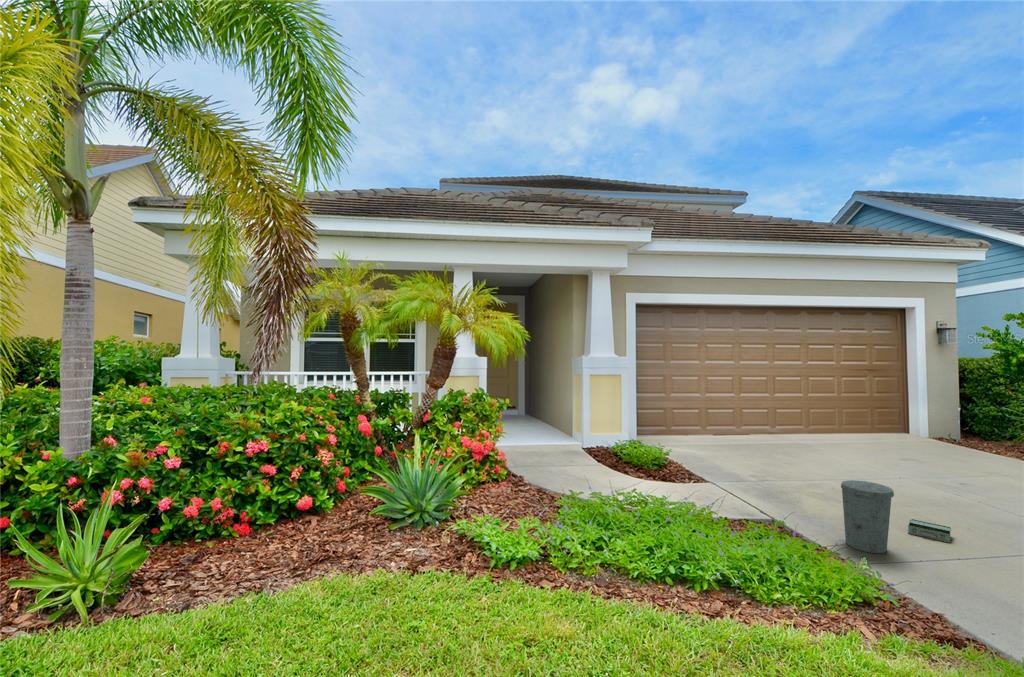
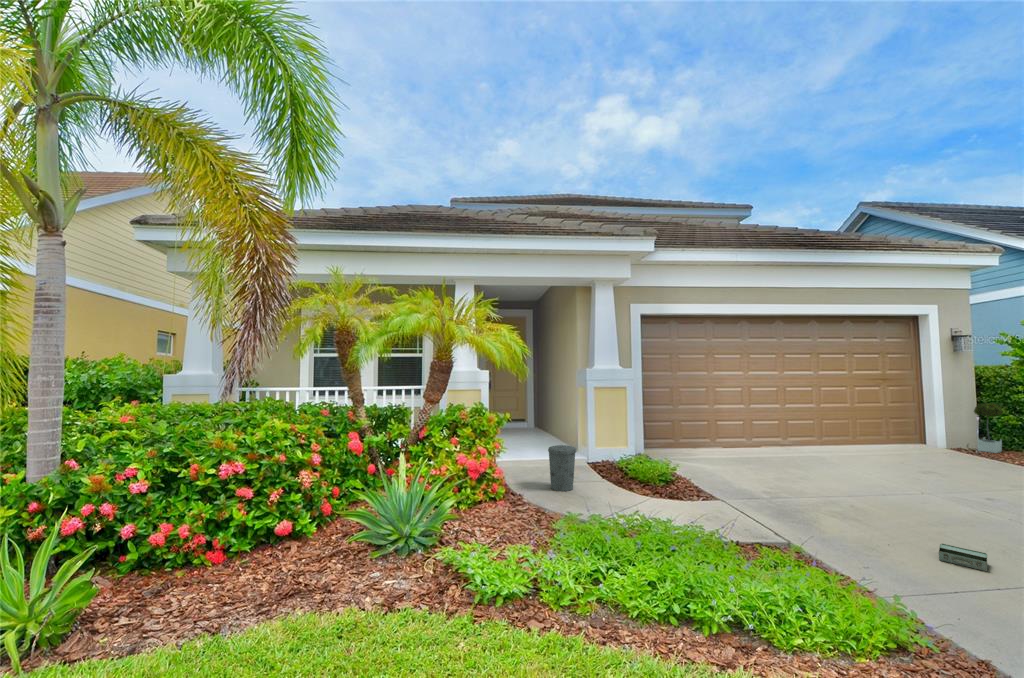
potted tree: none [955,393,983,442] -> present [974,403,1003,453]
trash can: present [841,480,894,553] -> present [548,445,576,491]

